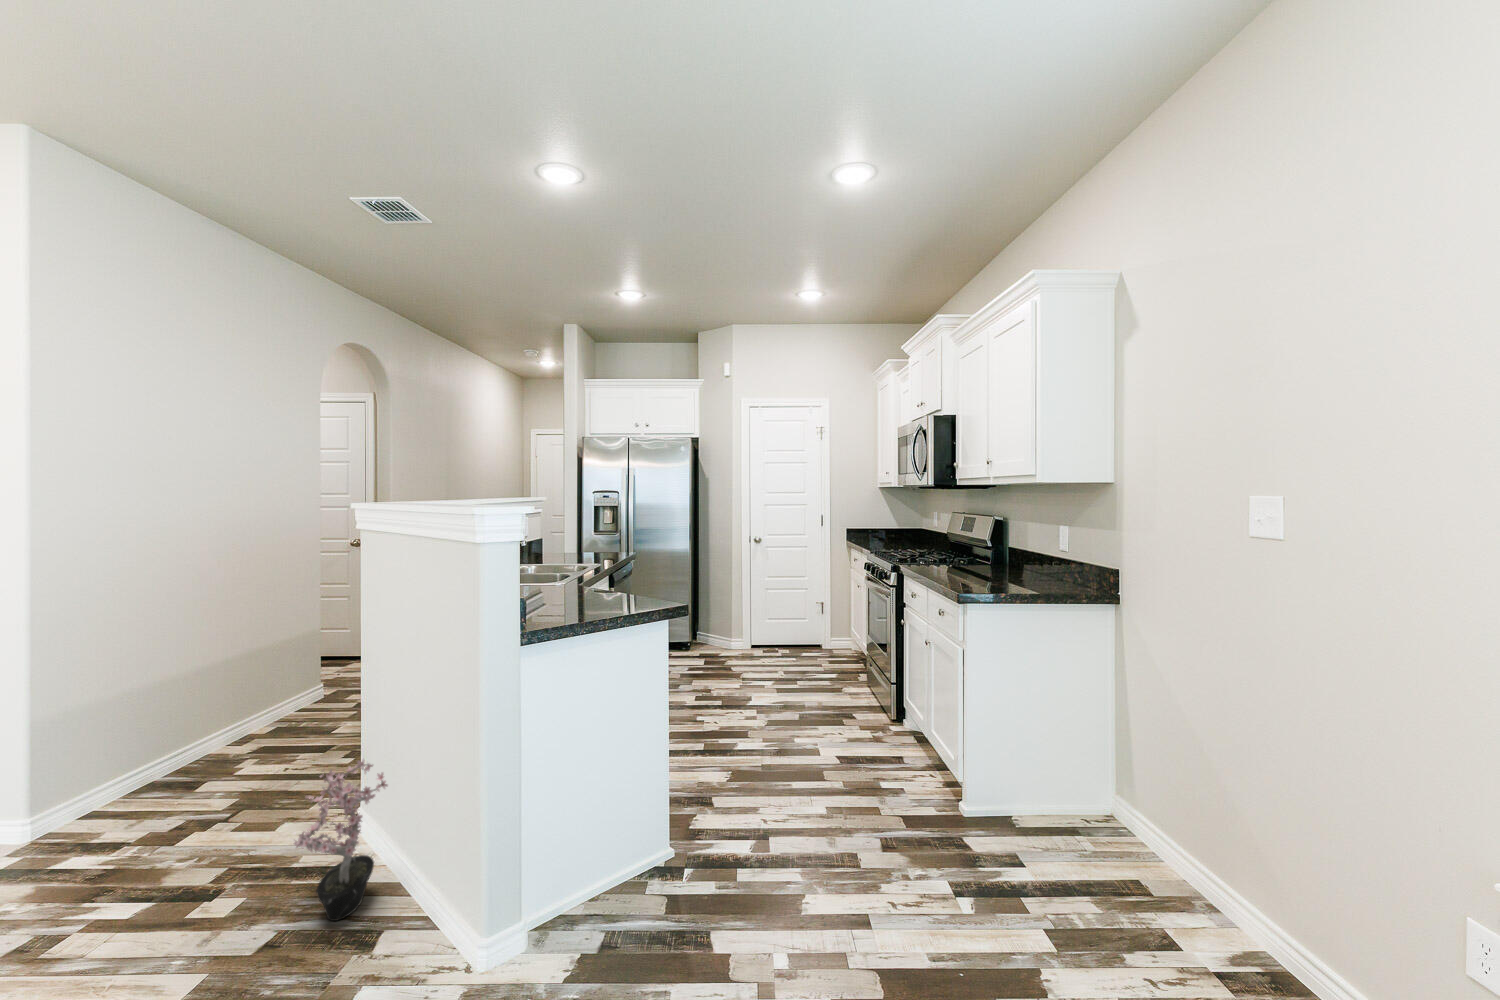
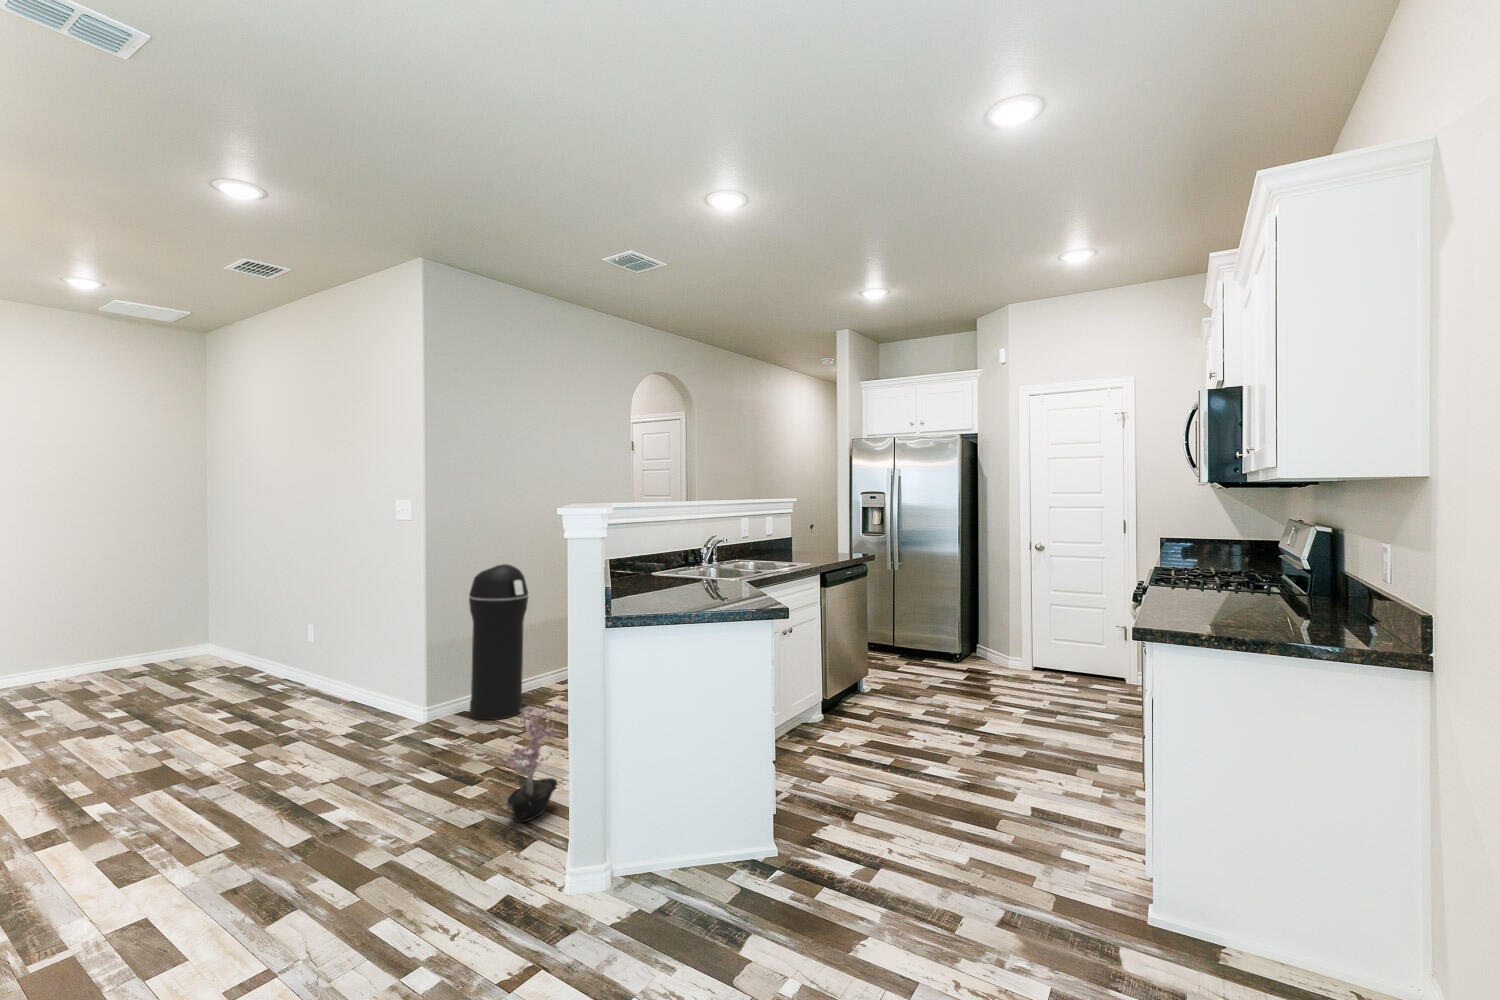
trash can: none [93,591,198,822] -> present [469,564,528,720]

